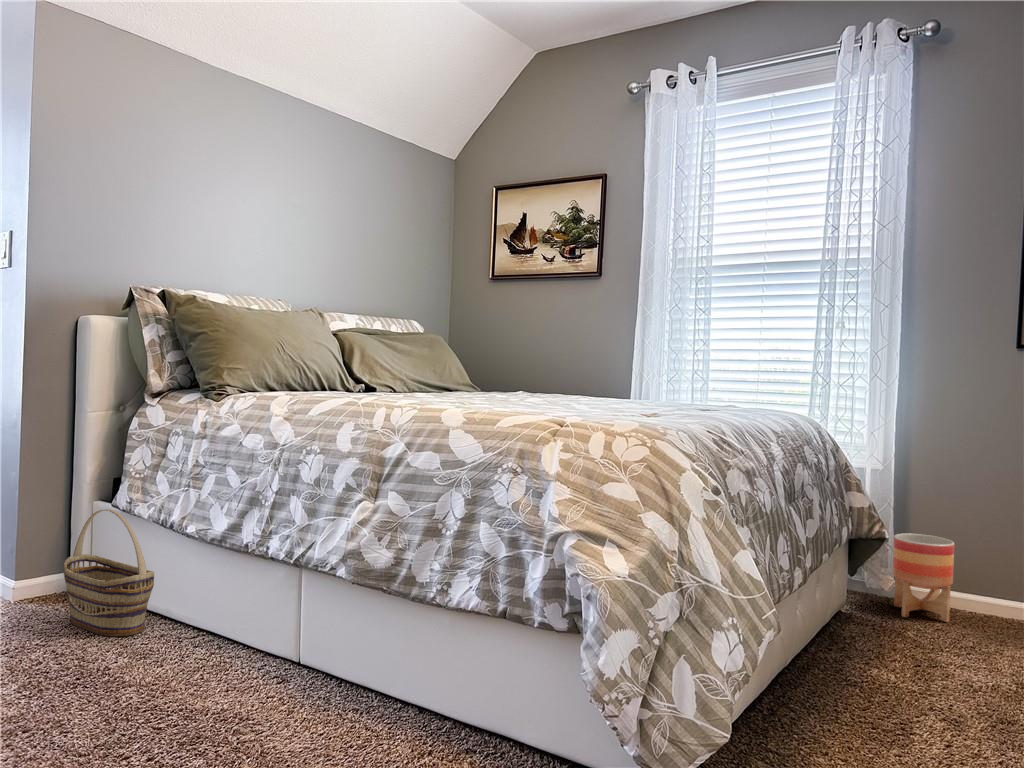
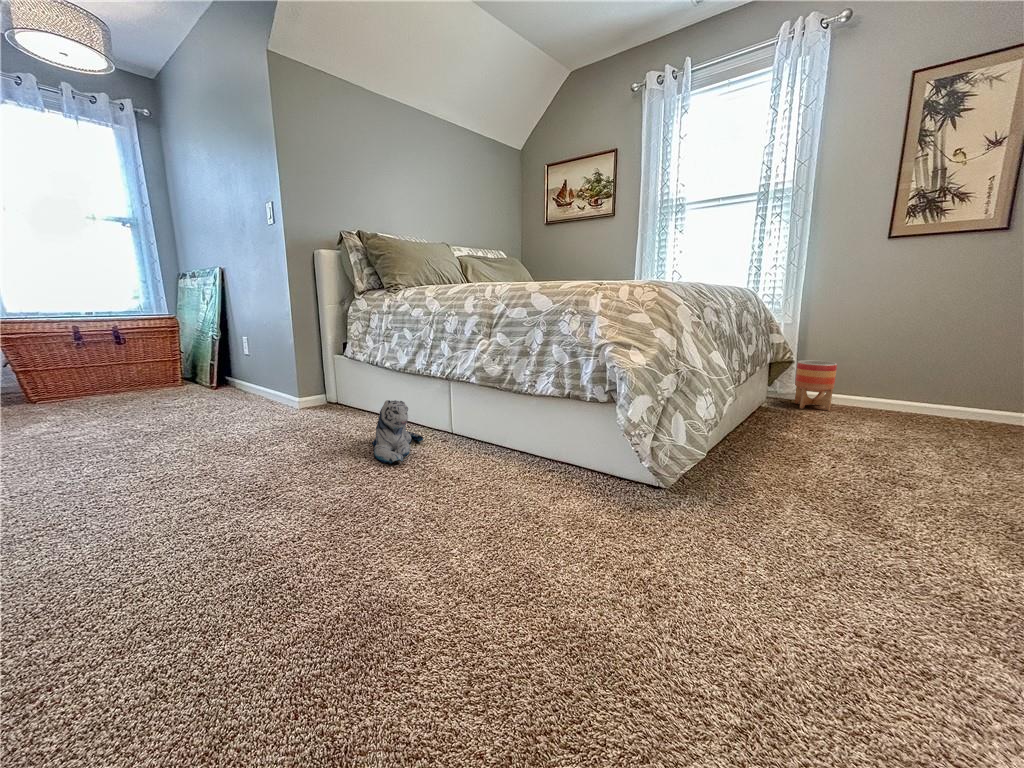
basket: present [64,509,154,636] -> none [323,357,371,423]
plush toy: none [143,607,243,734] -> present [372,400,423,464]

